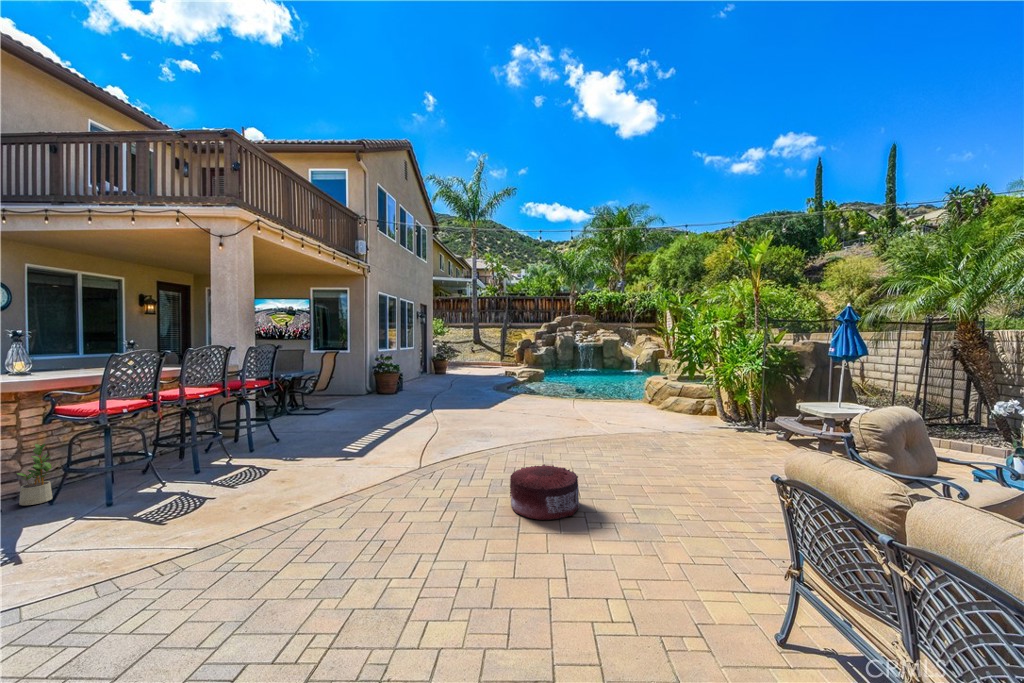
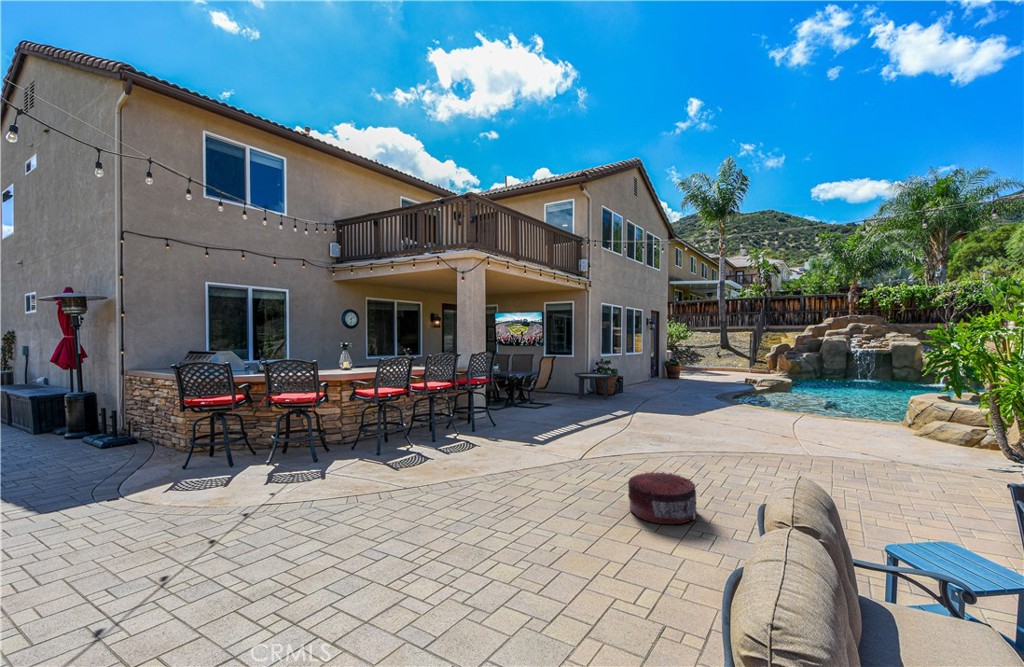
round table: none [353,369,400,399] -> present [574,372,614,400]
potted plant: present [17,444,56,505] -> none [344,411,362,447]

